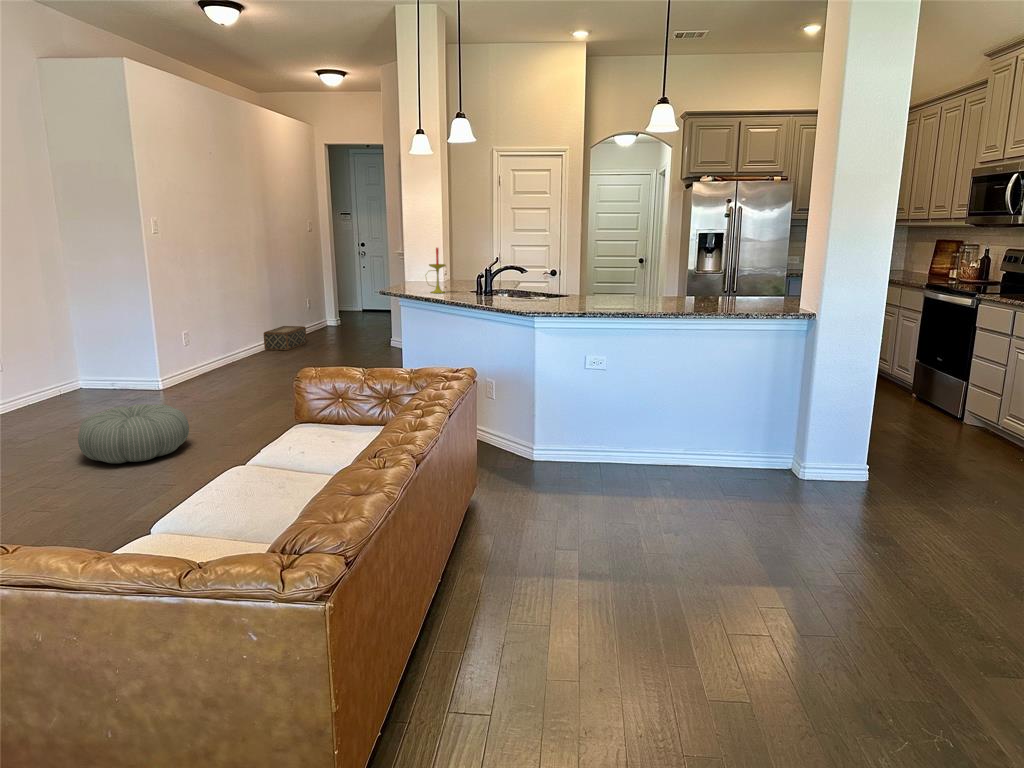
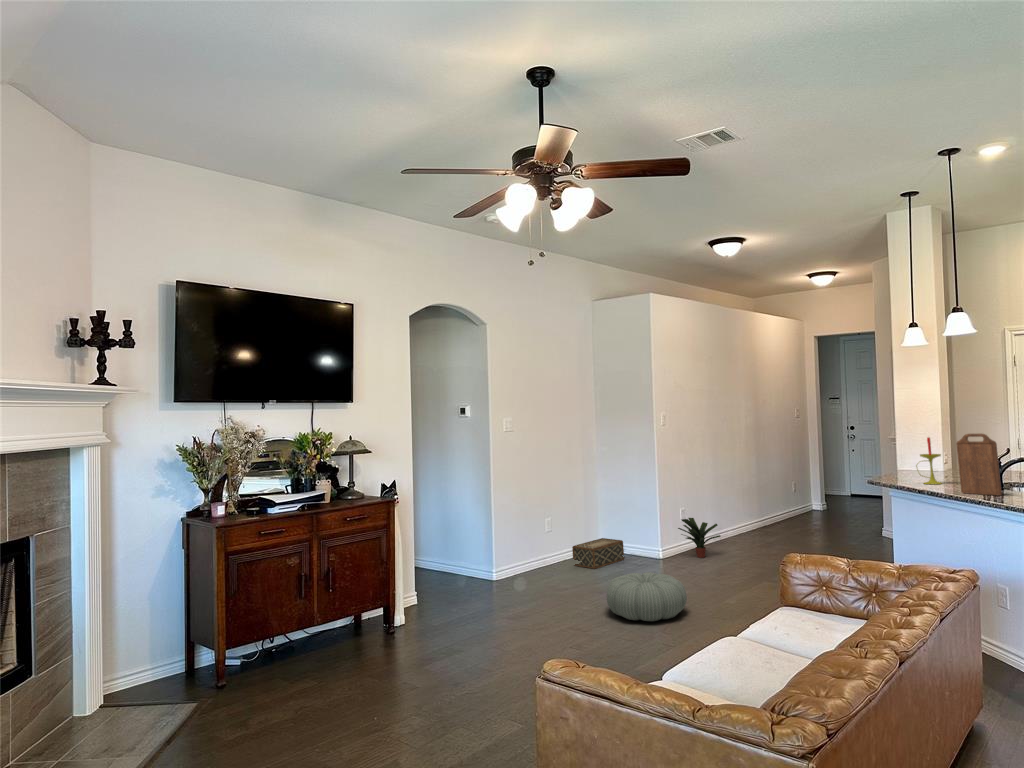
cutting board: none [461,243,492,301] -> present [956,434,1002,495]
woven basket: present [264,326,307,350] -> present [572,538,624,569]
potted plant: none [178,337,231,382] -> present [678,518,720,558]

